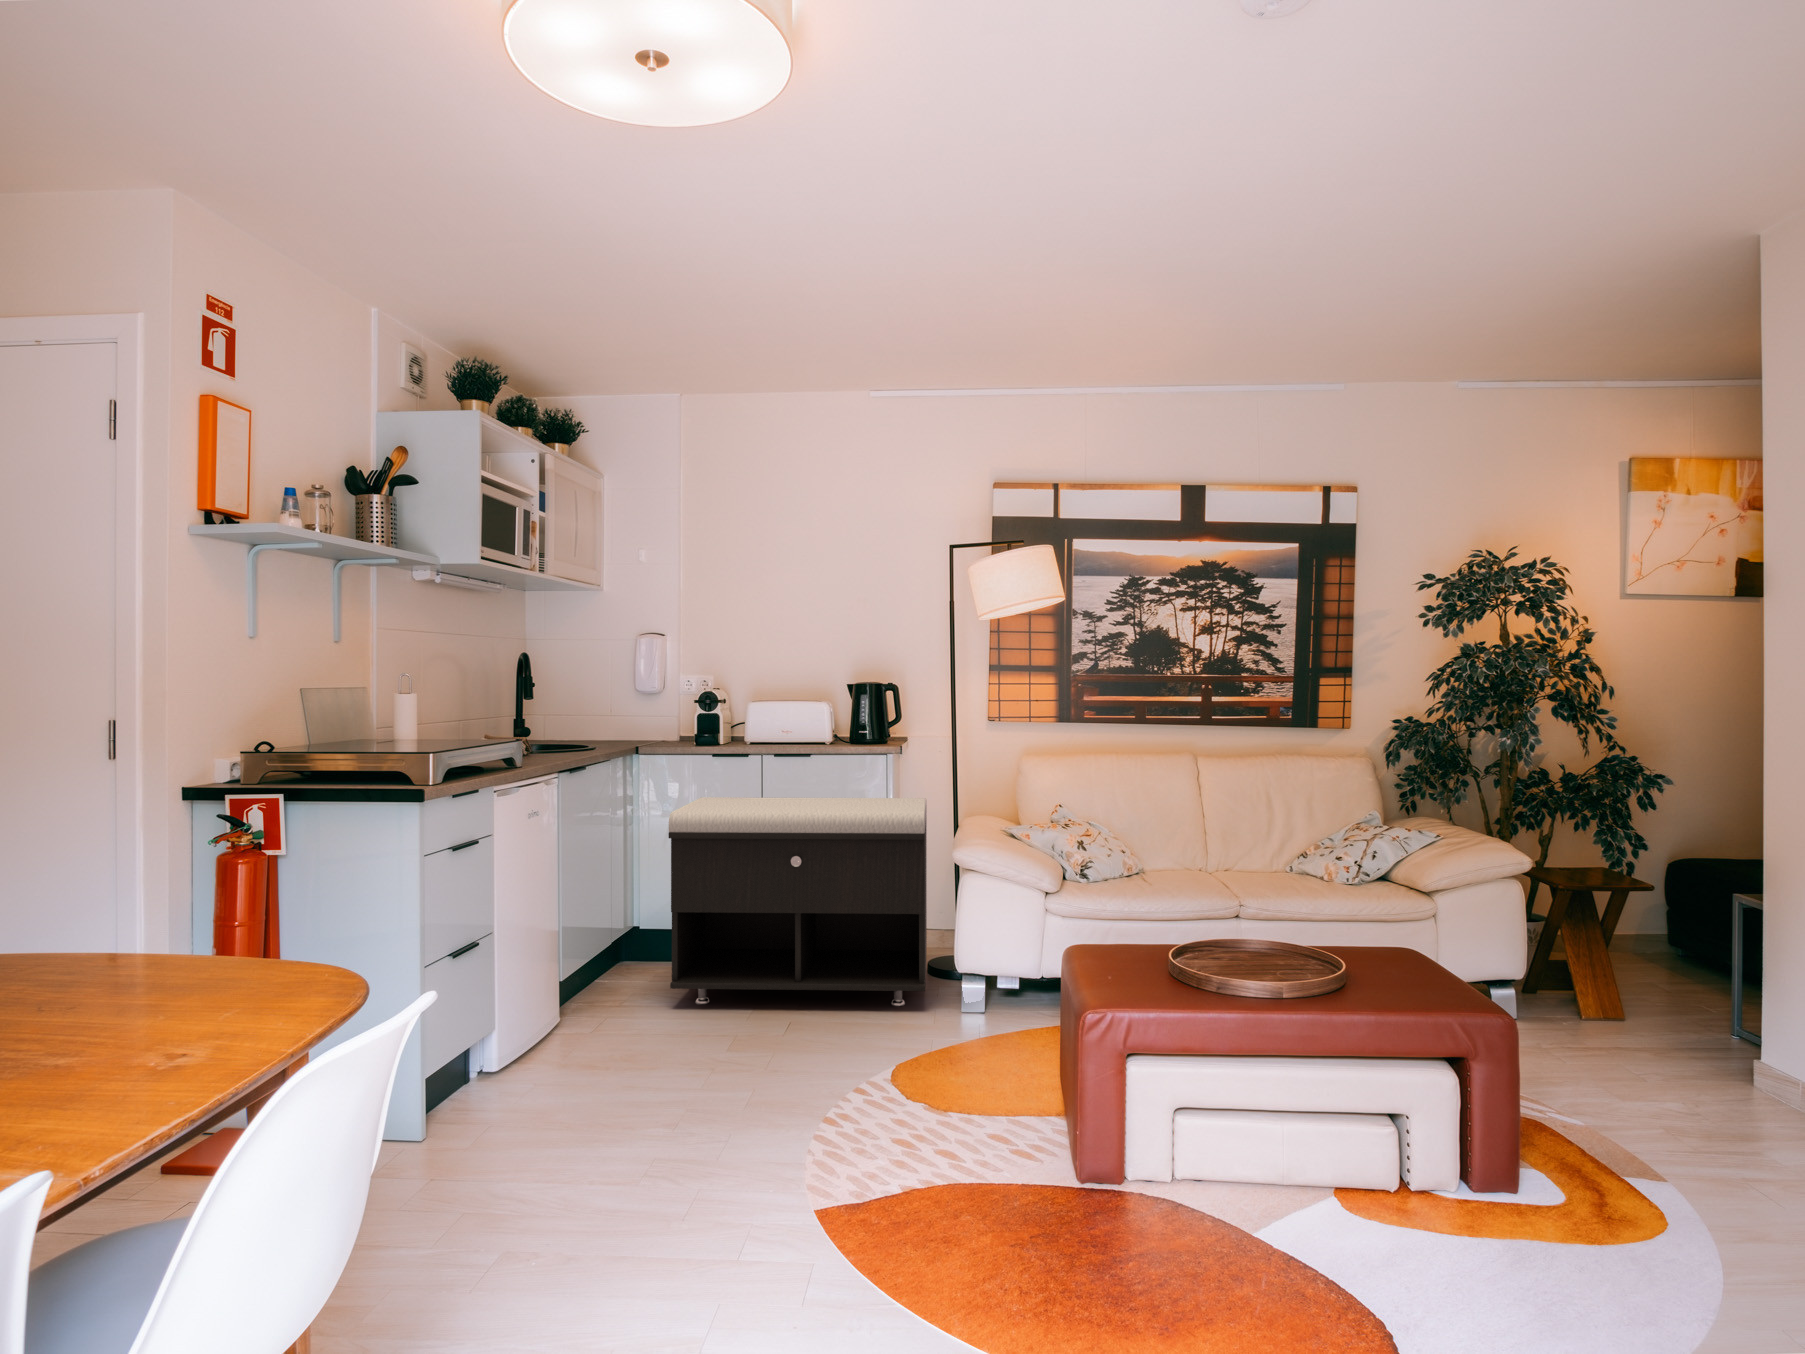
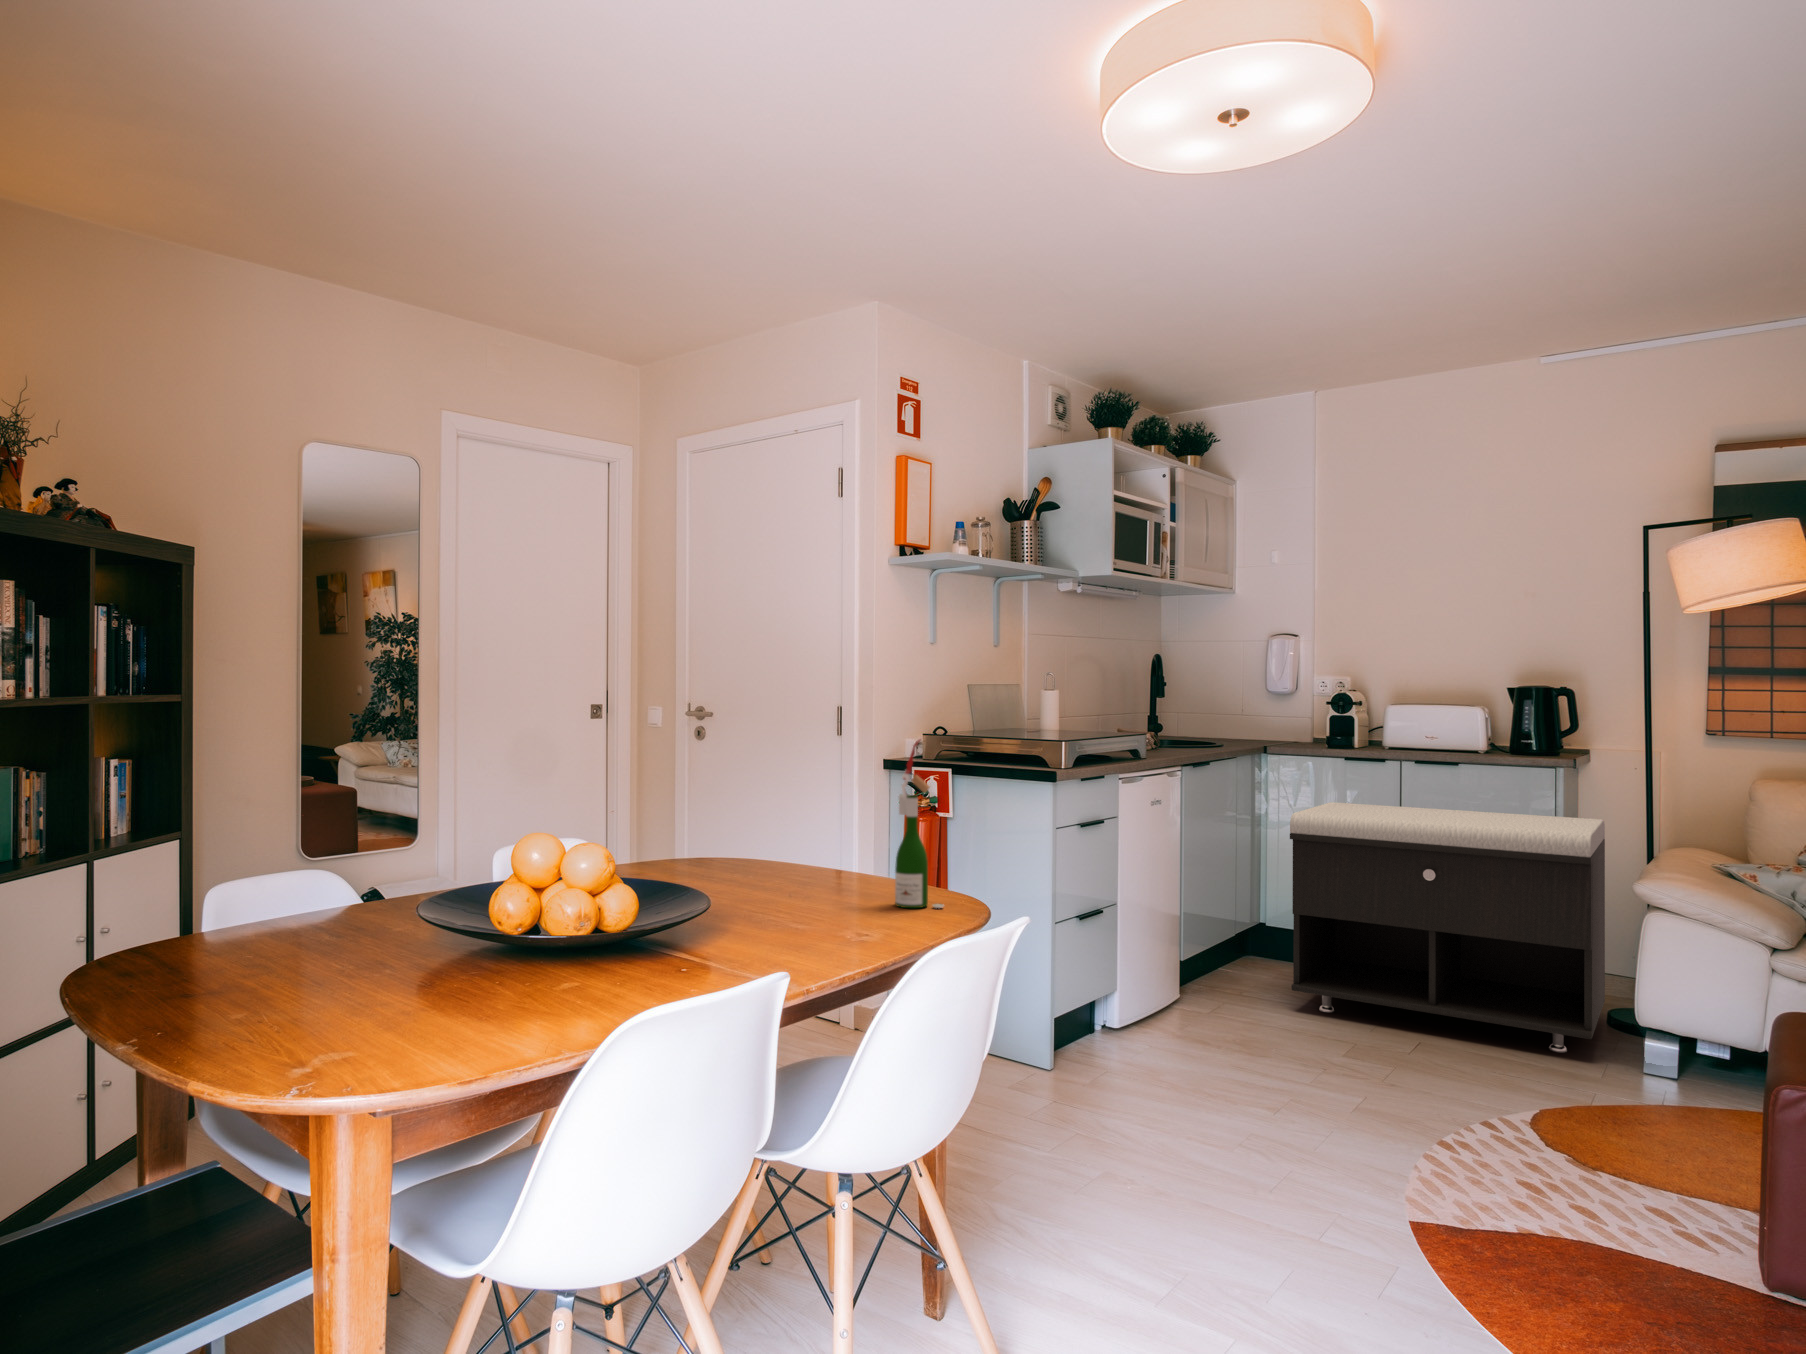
wine bottle: none [234,771,309,1000] -> present [895,739,944,908]

